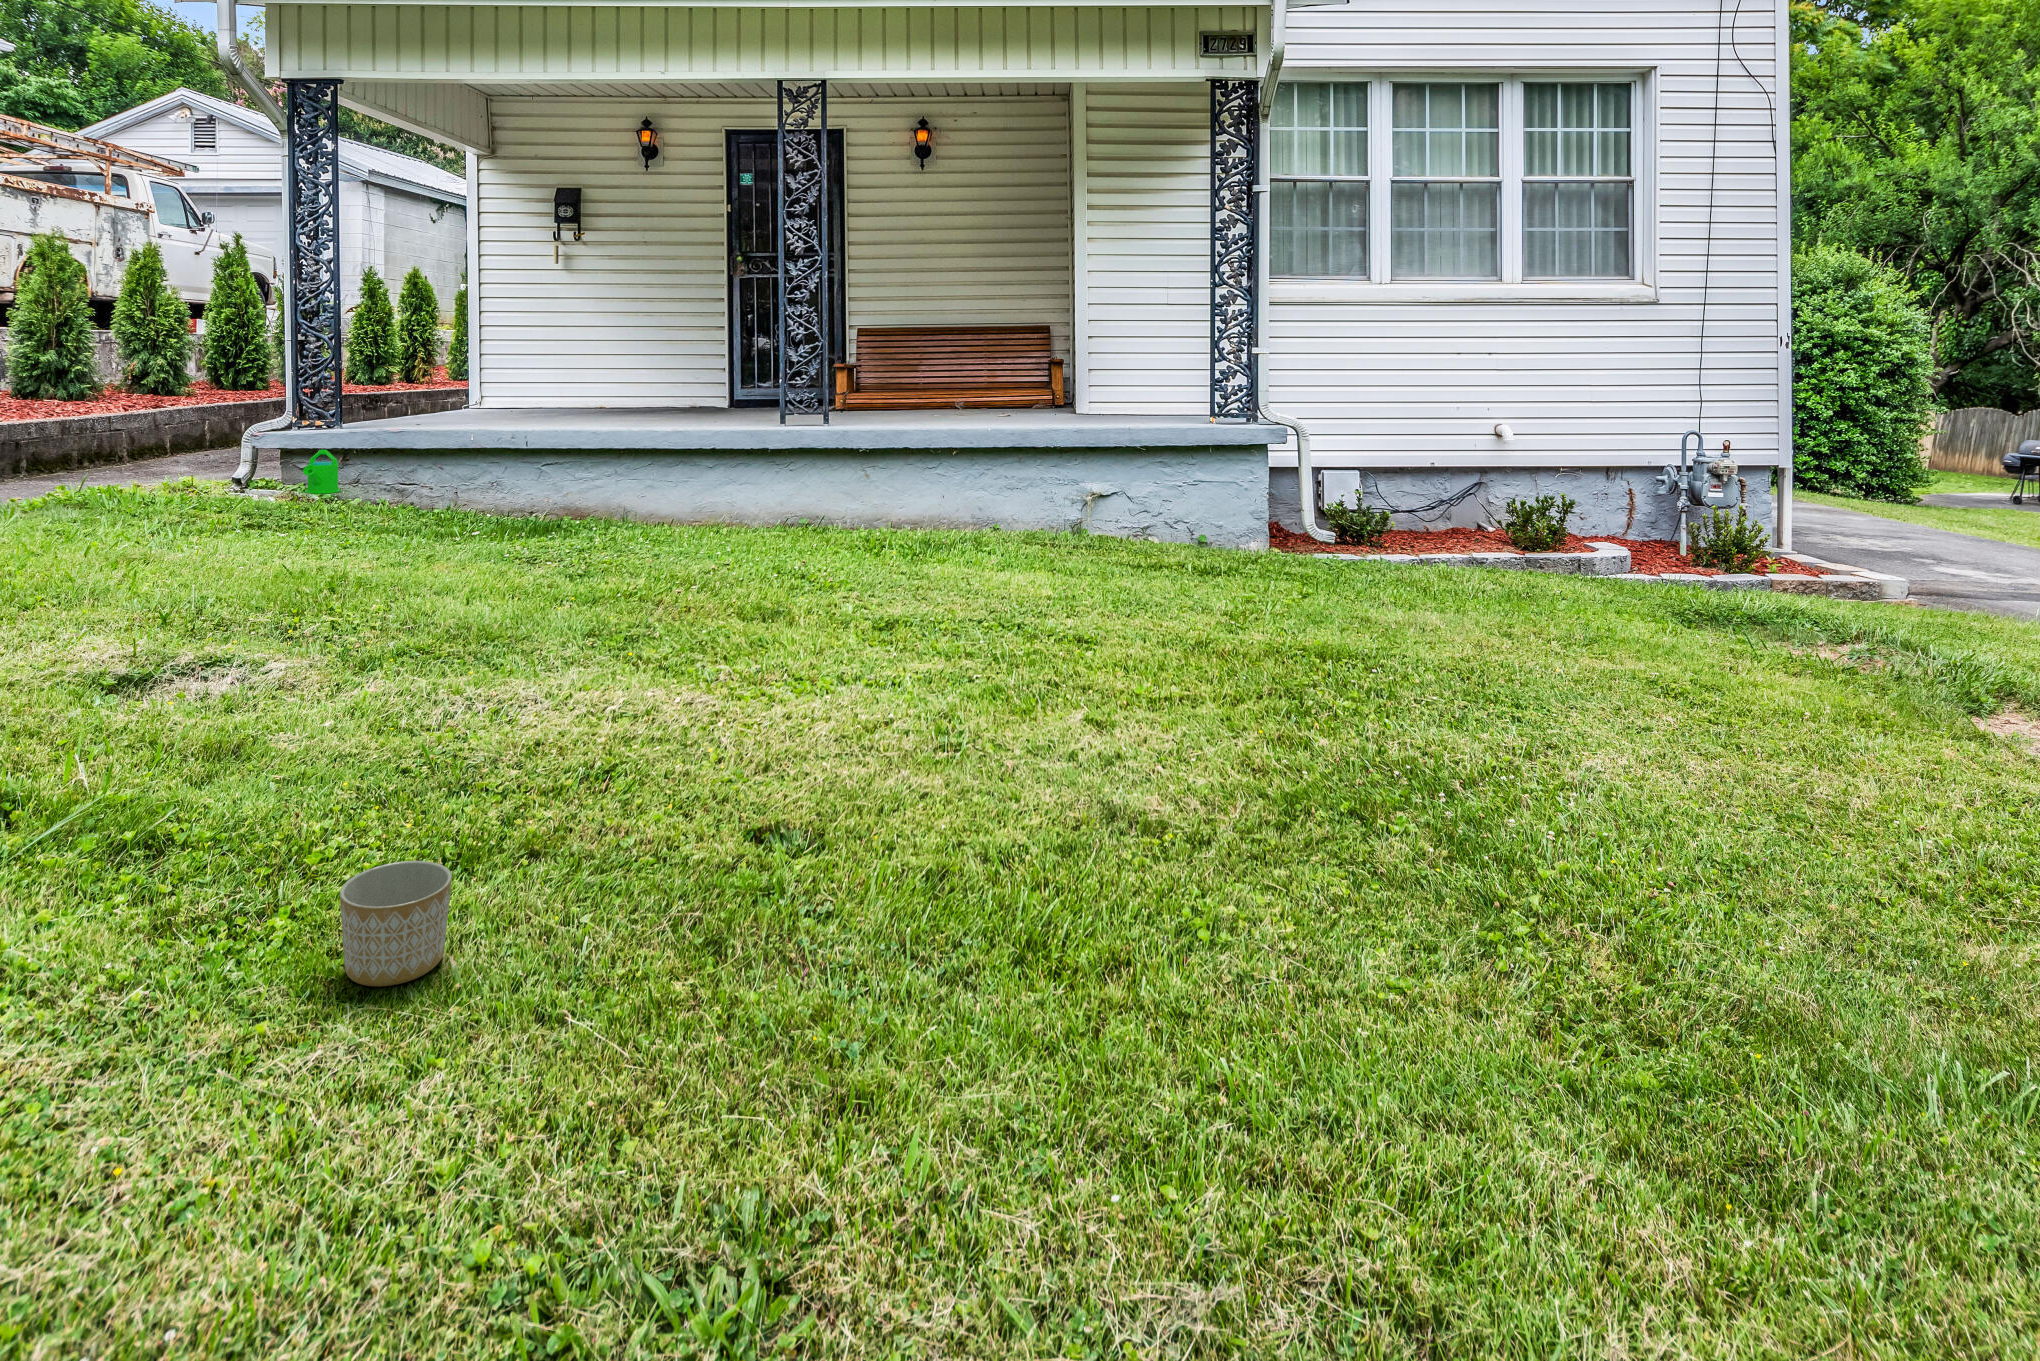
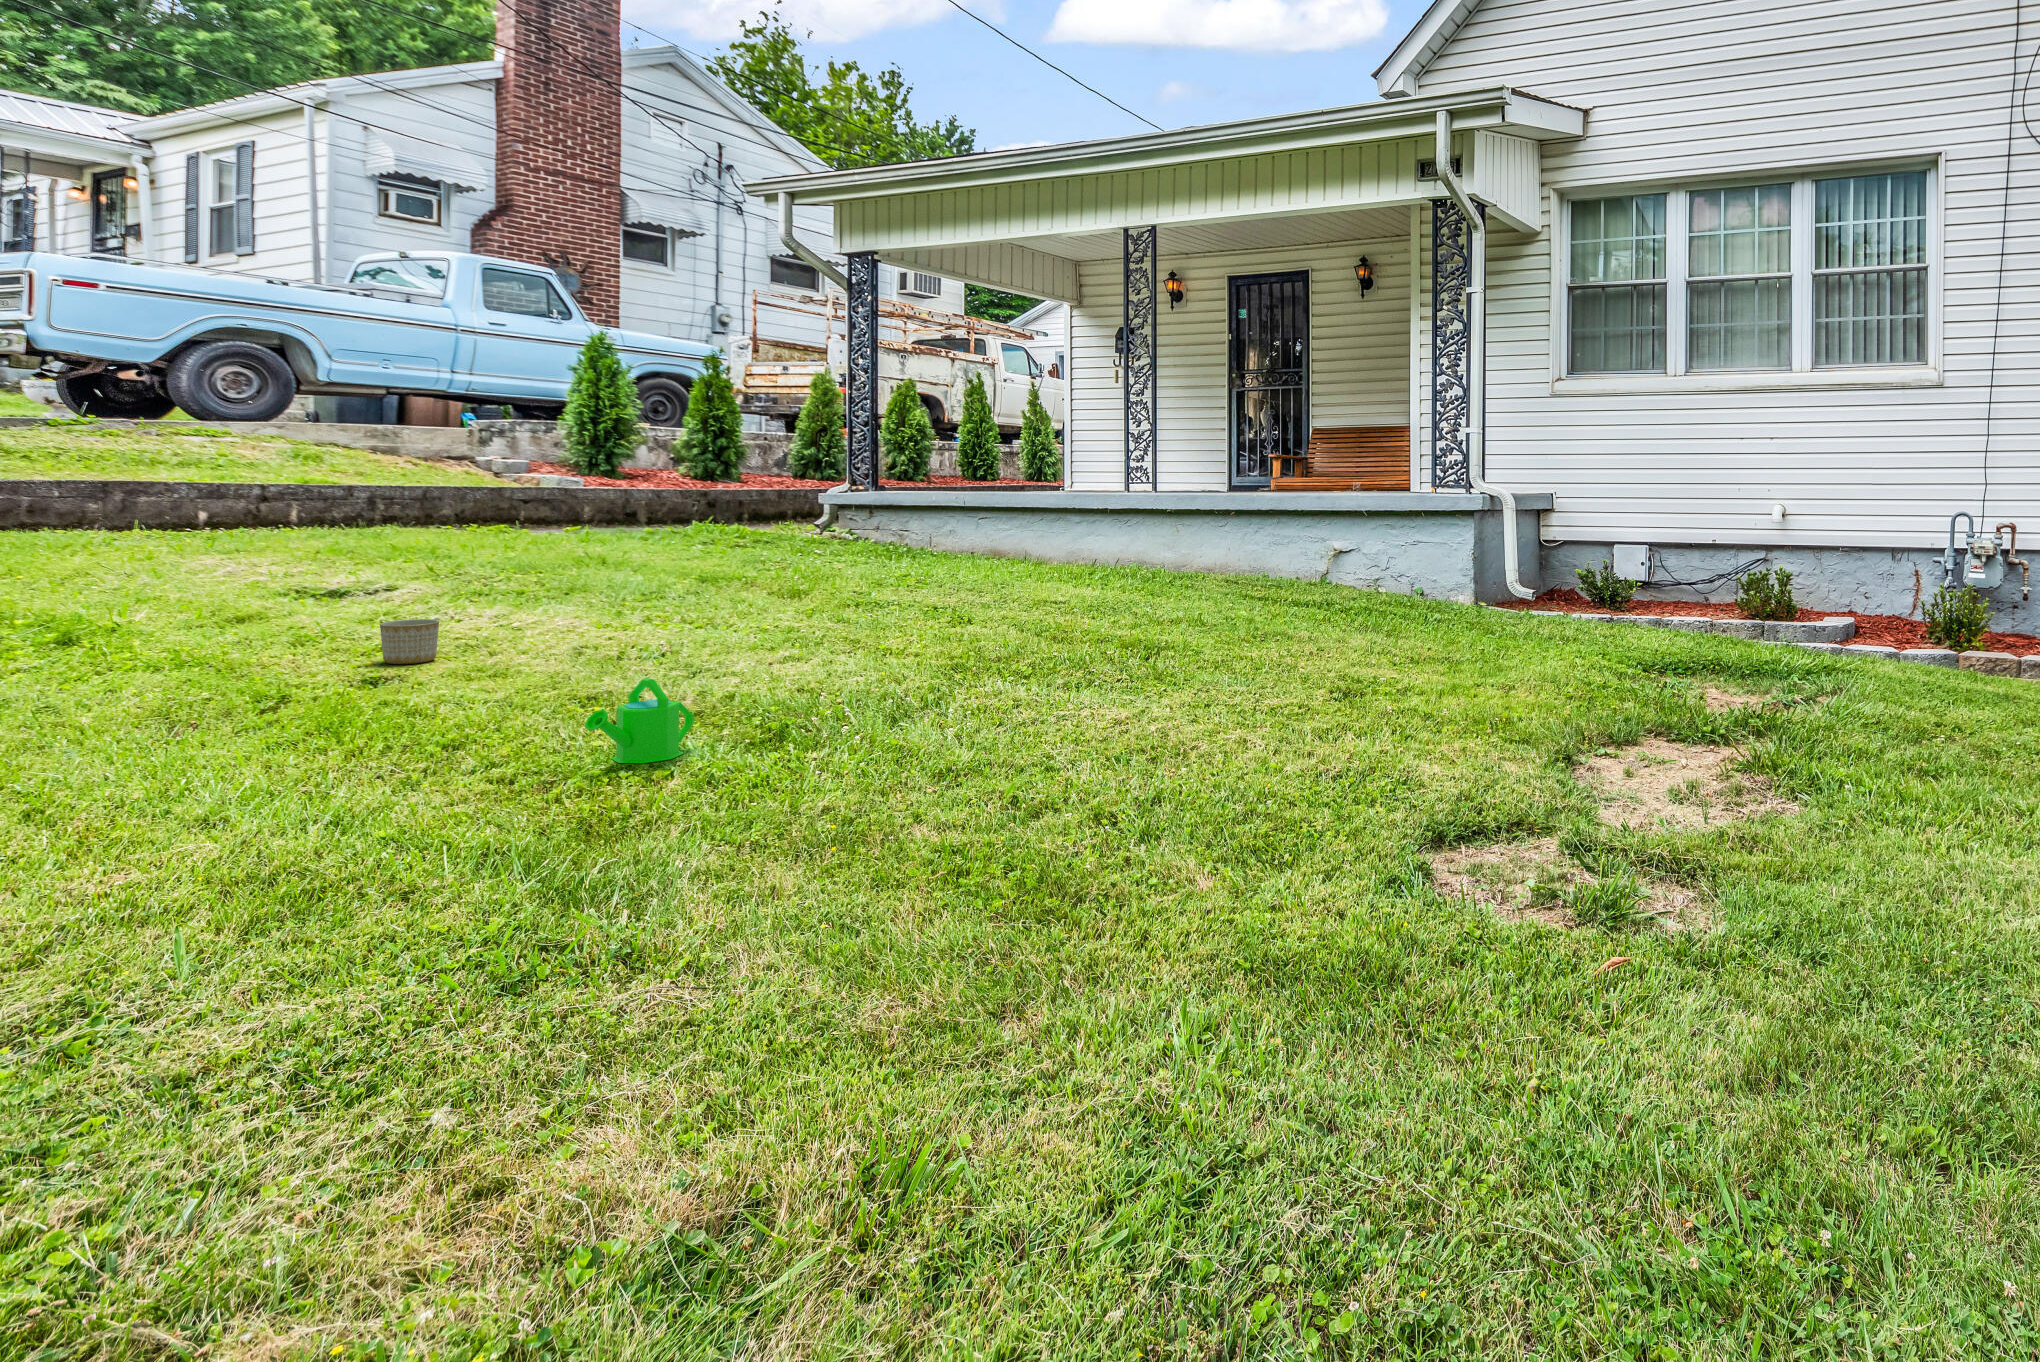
watering can: present [303,450,340,494] -> present [585,678,694,763]

